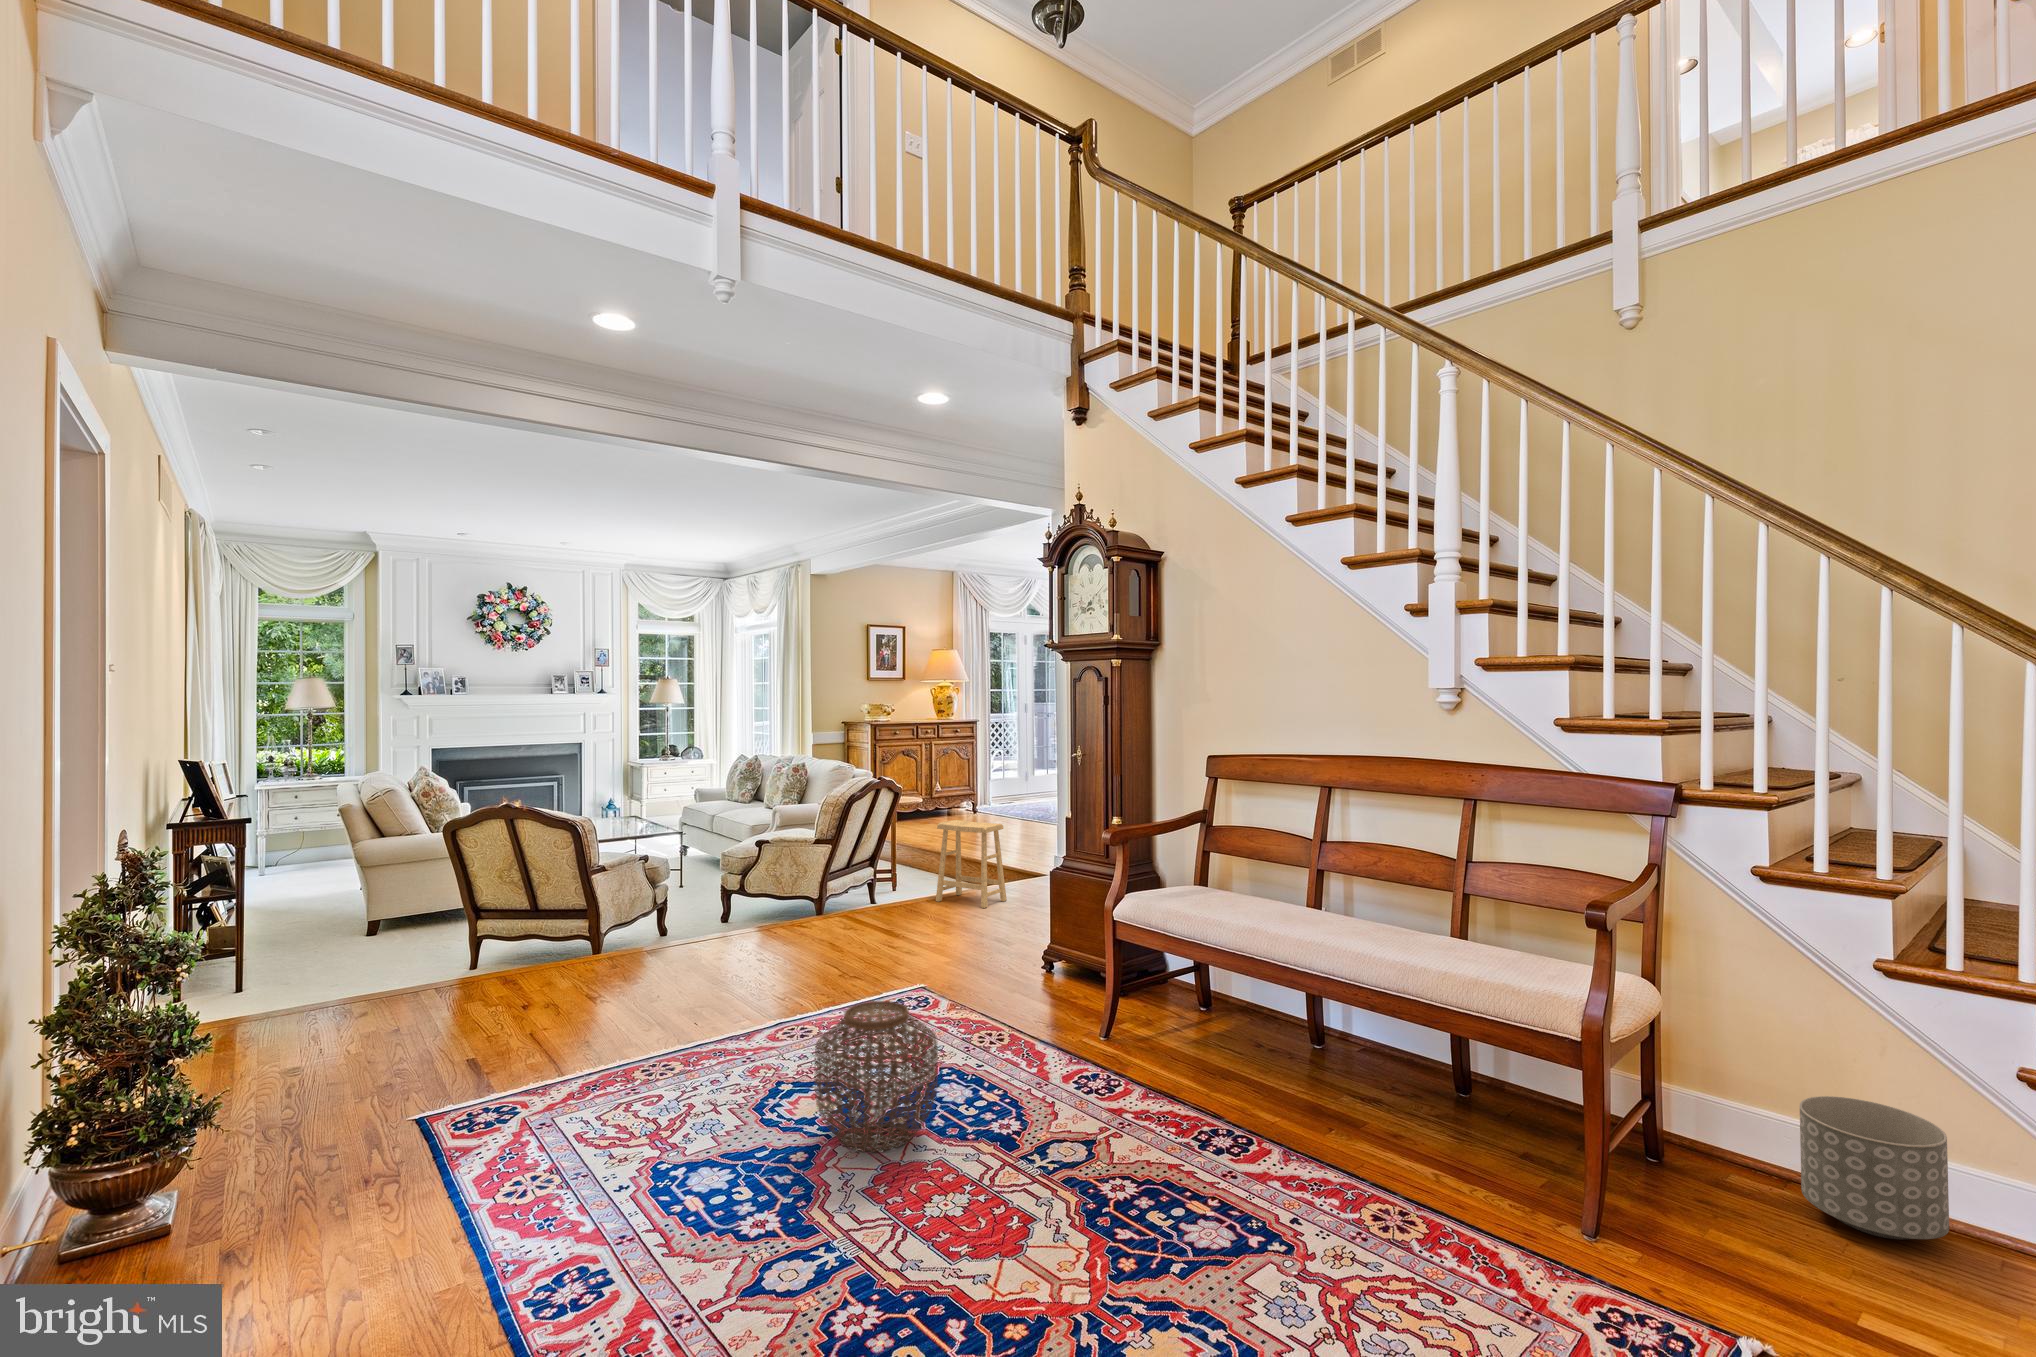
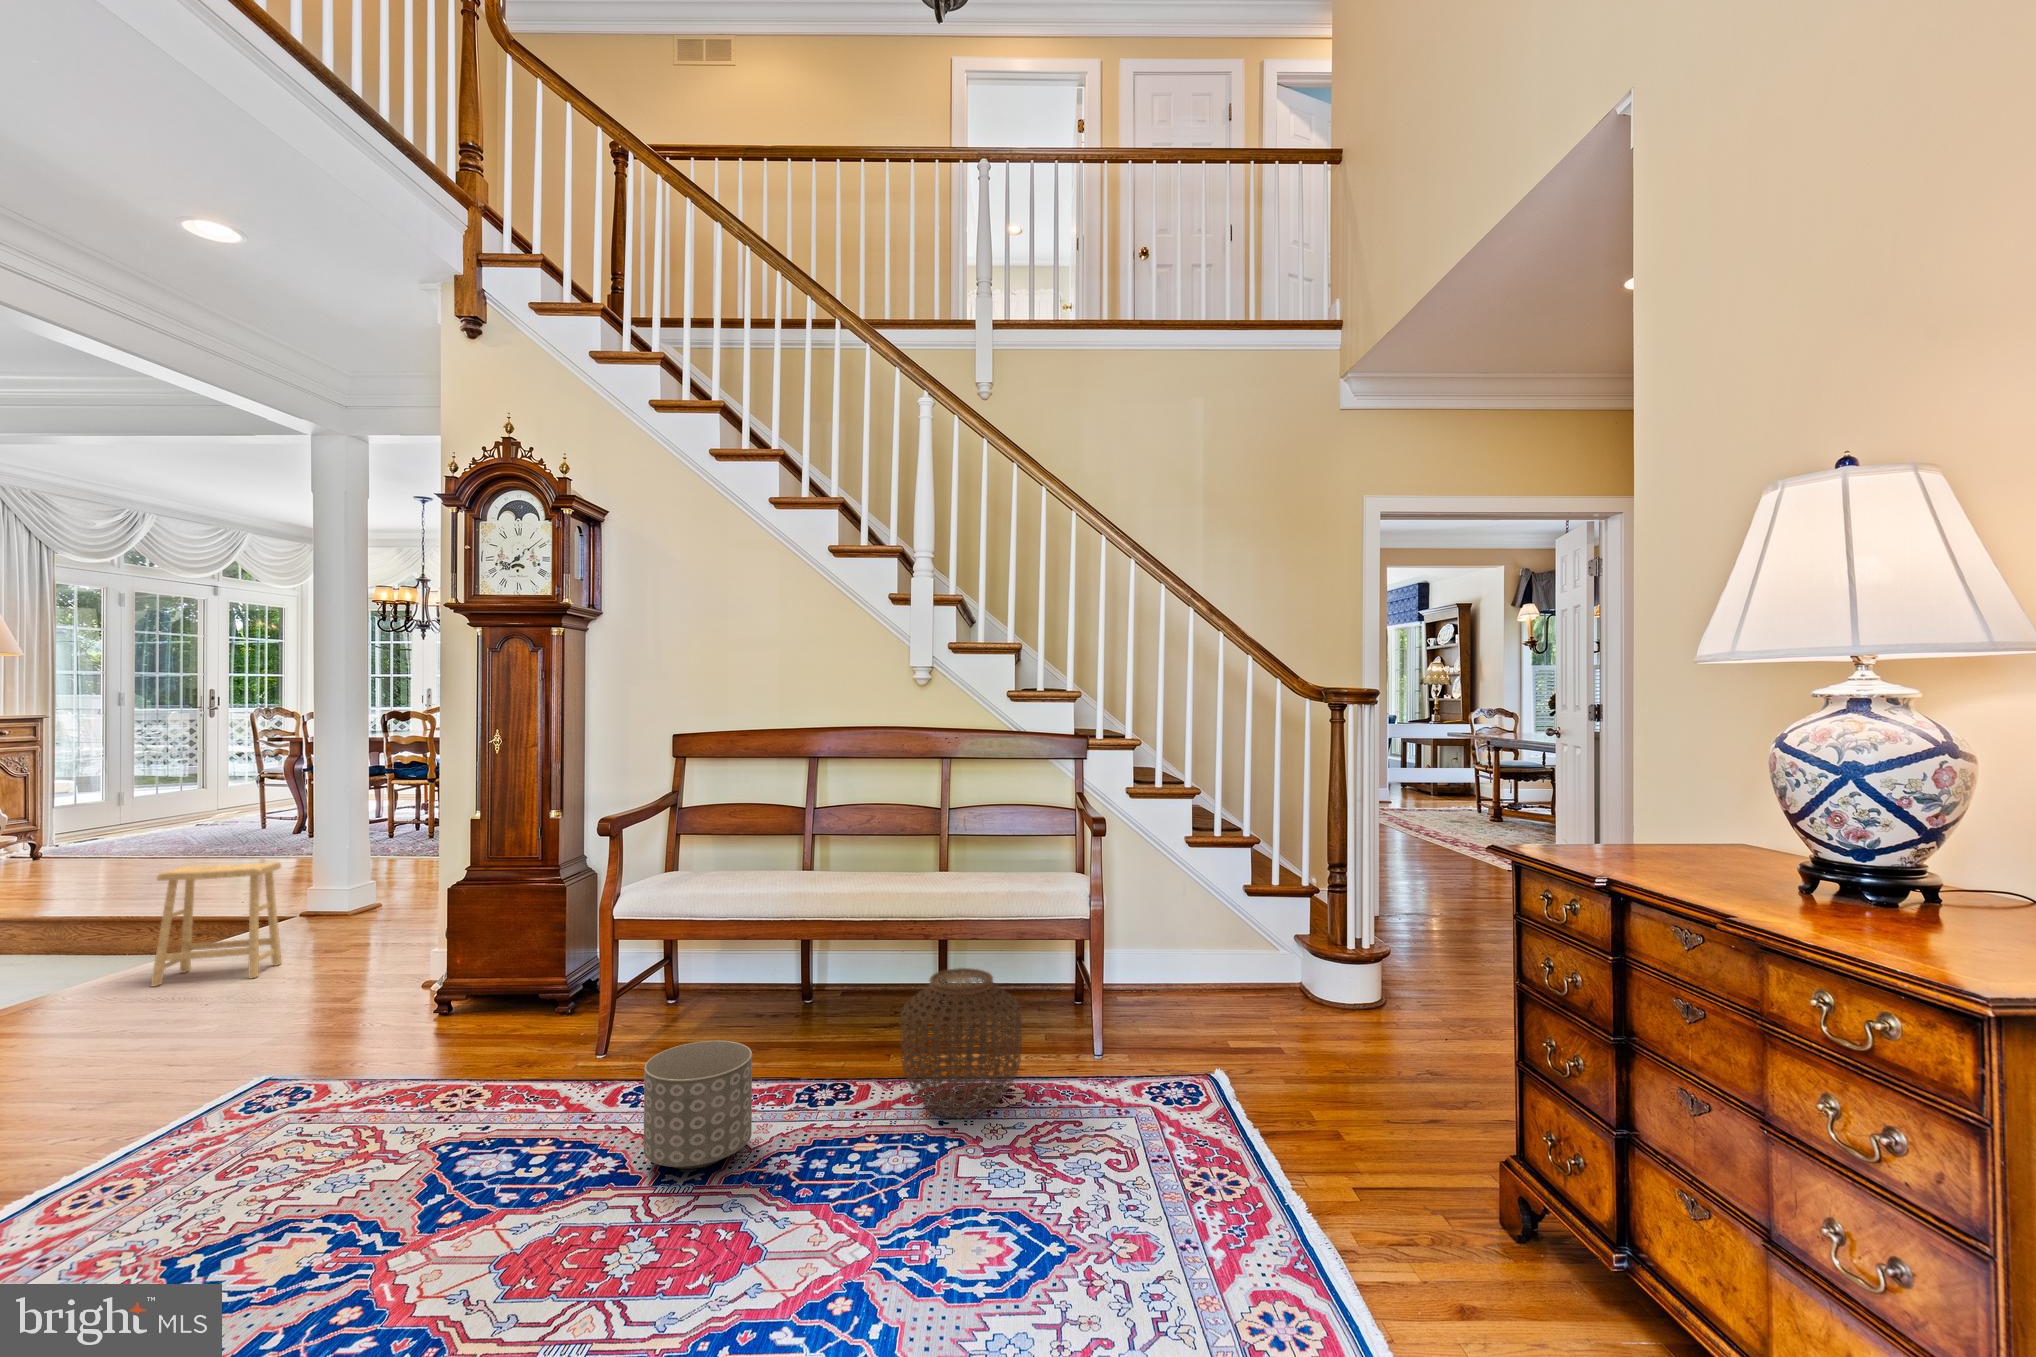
woven basket: present [815,1001,938,1152] -> present [901,968,1022,1118]
planter: present [1800,1096,1949,1240] -> present [644,1041,752,1169]

